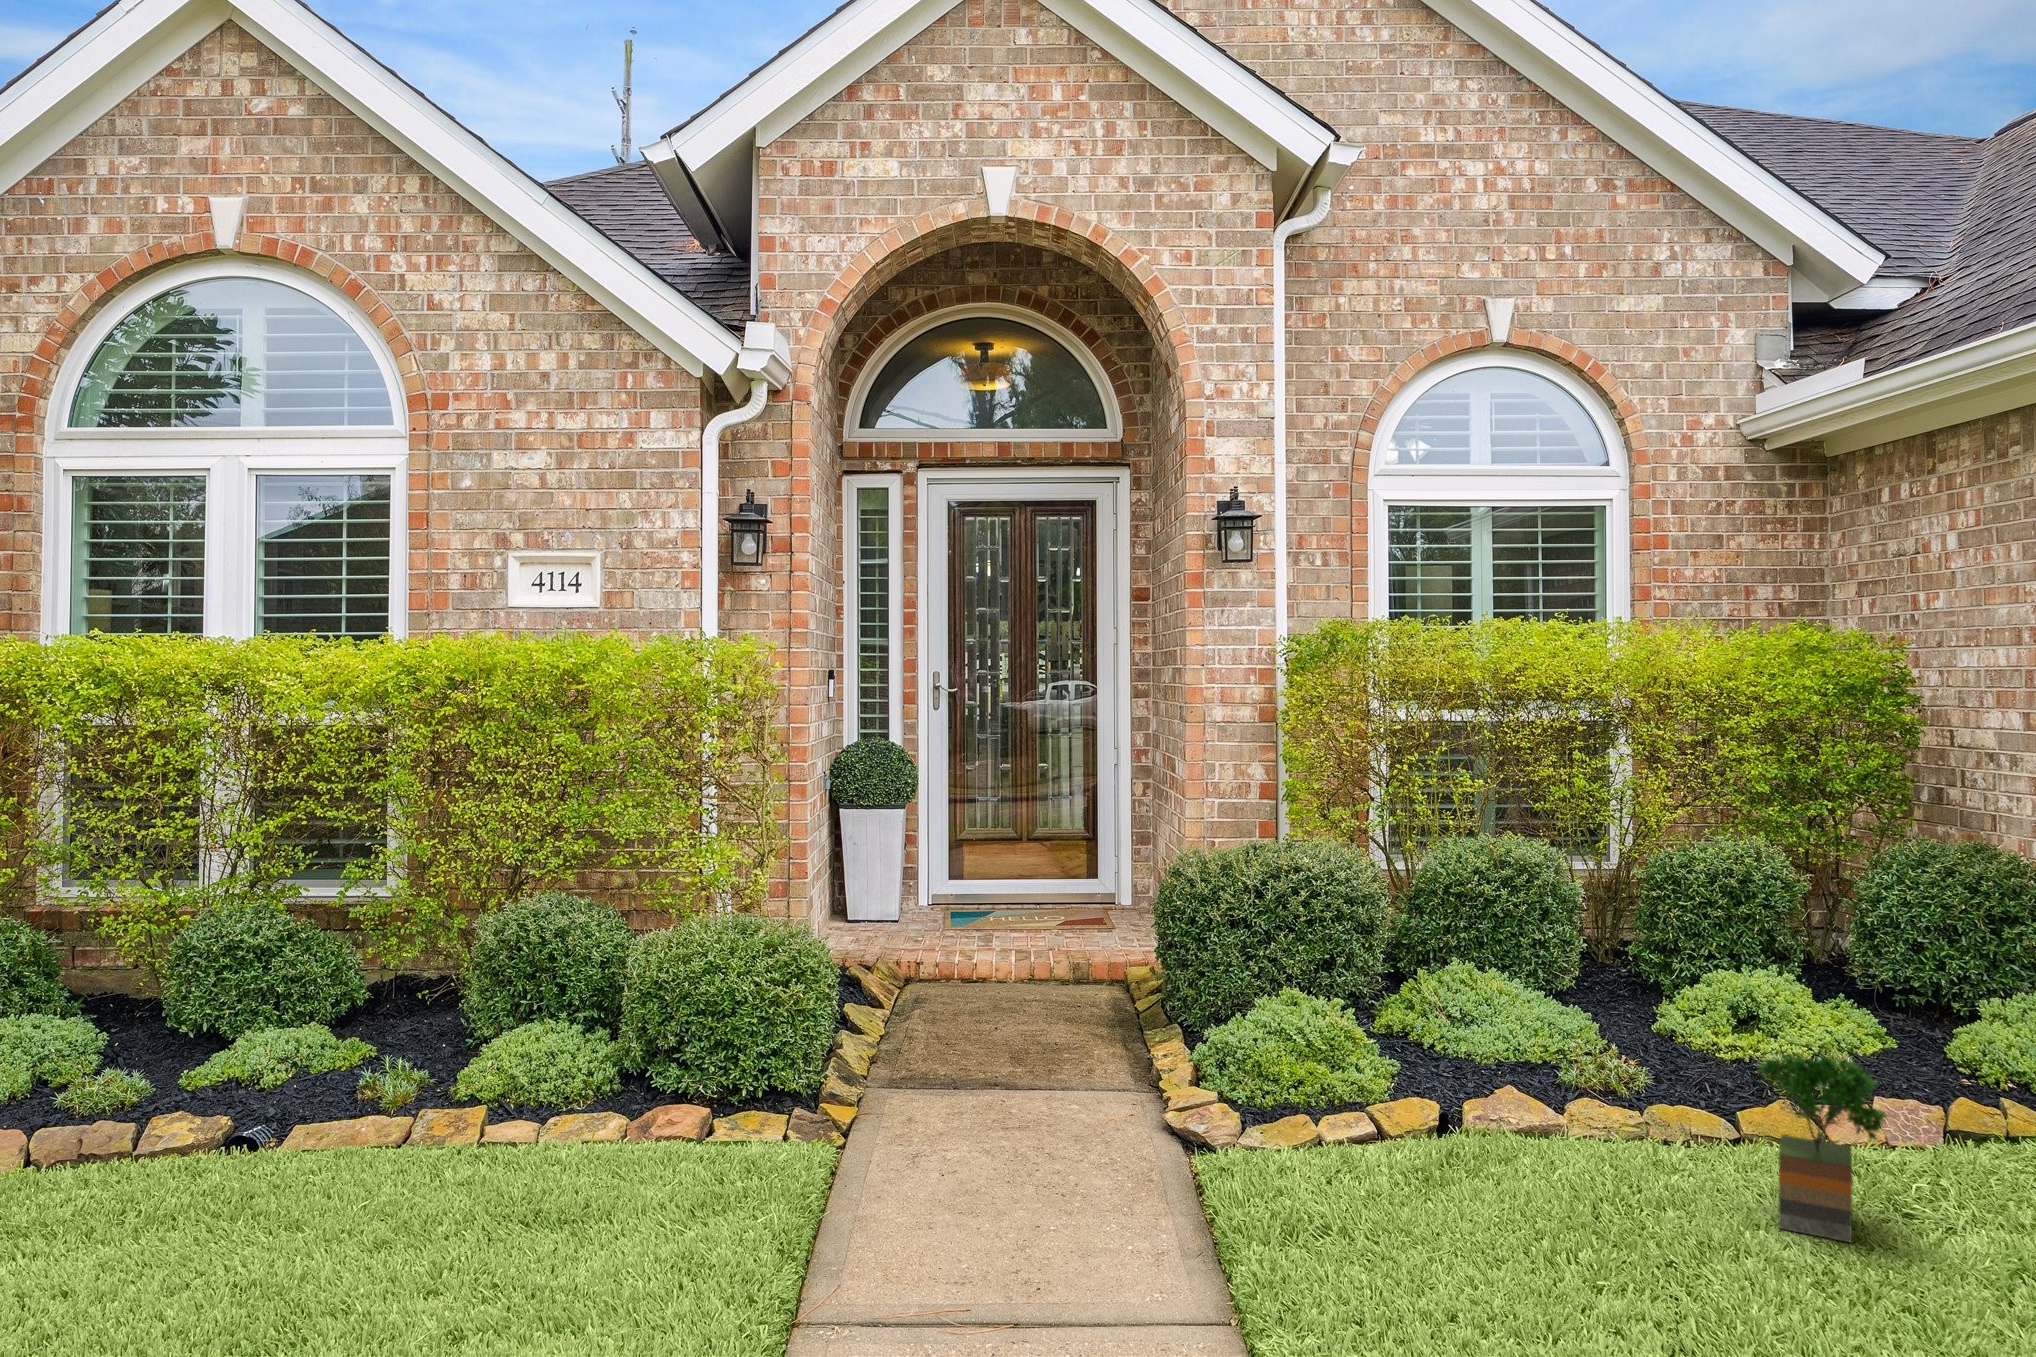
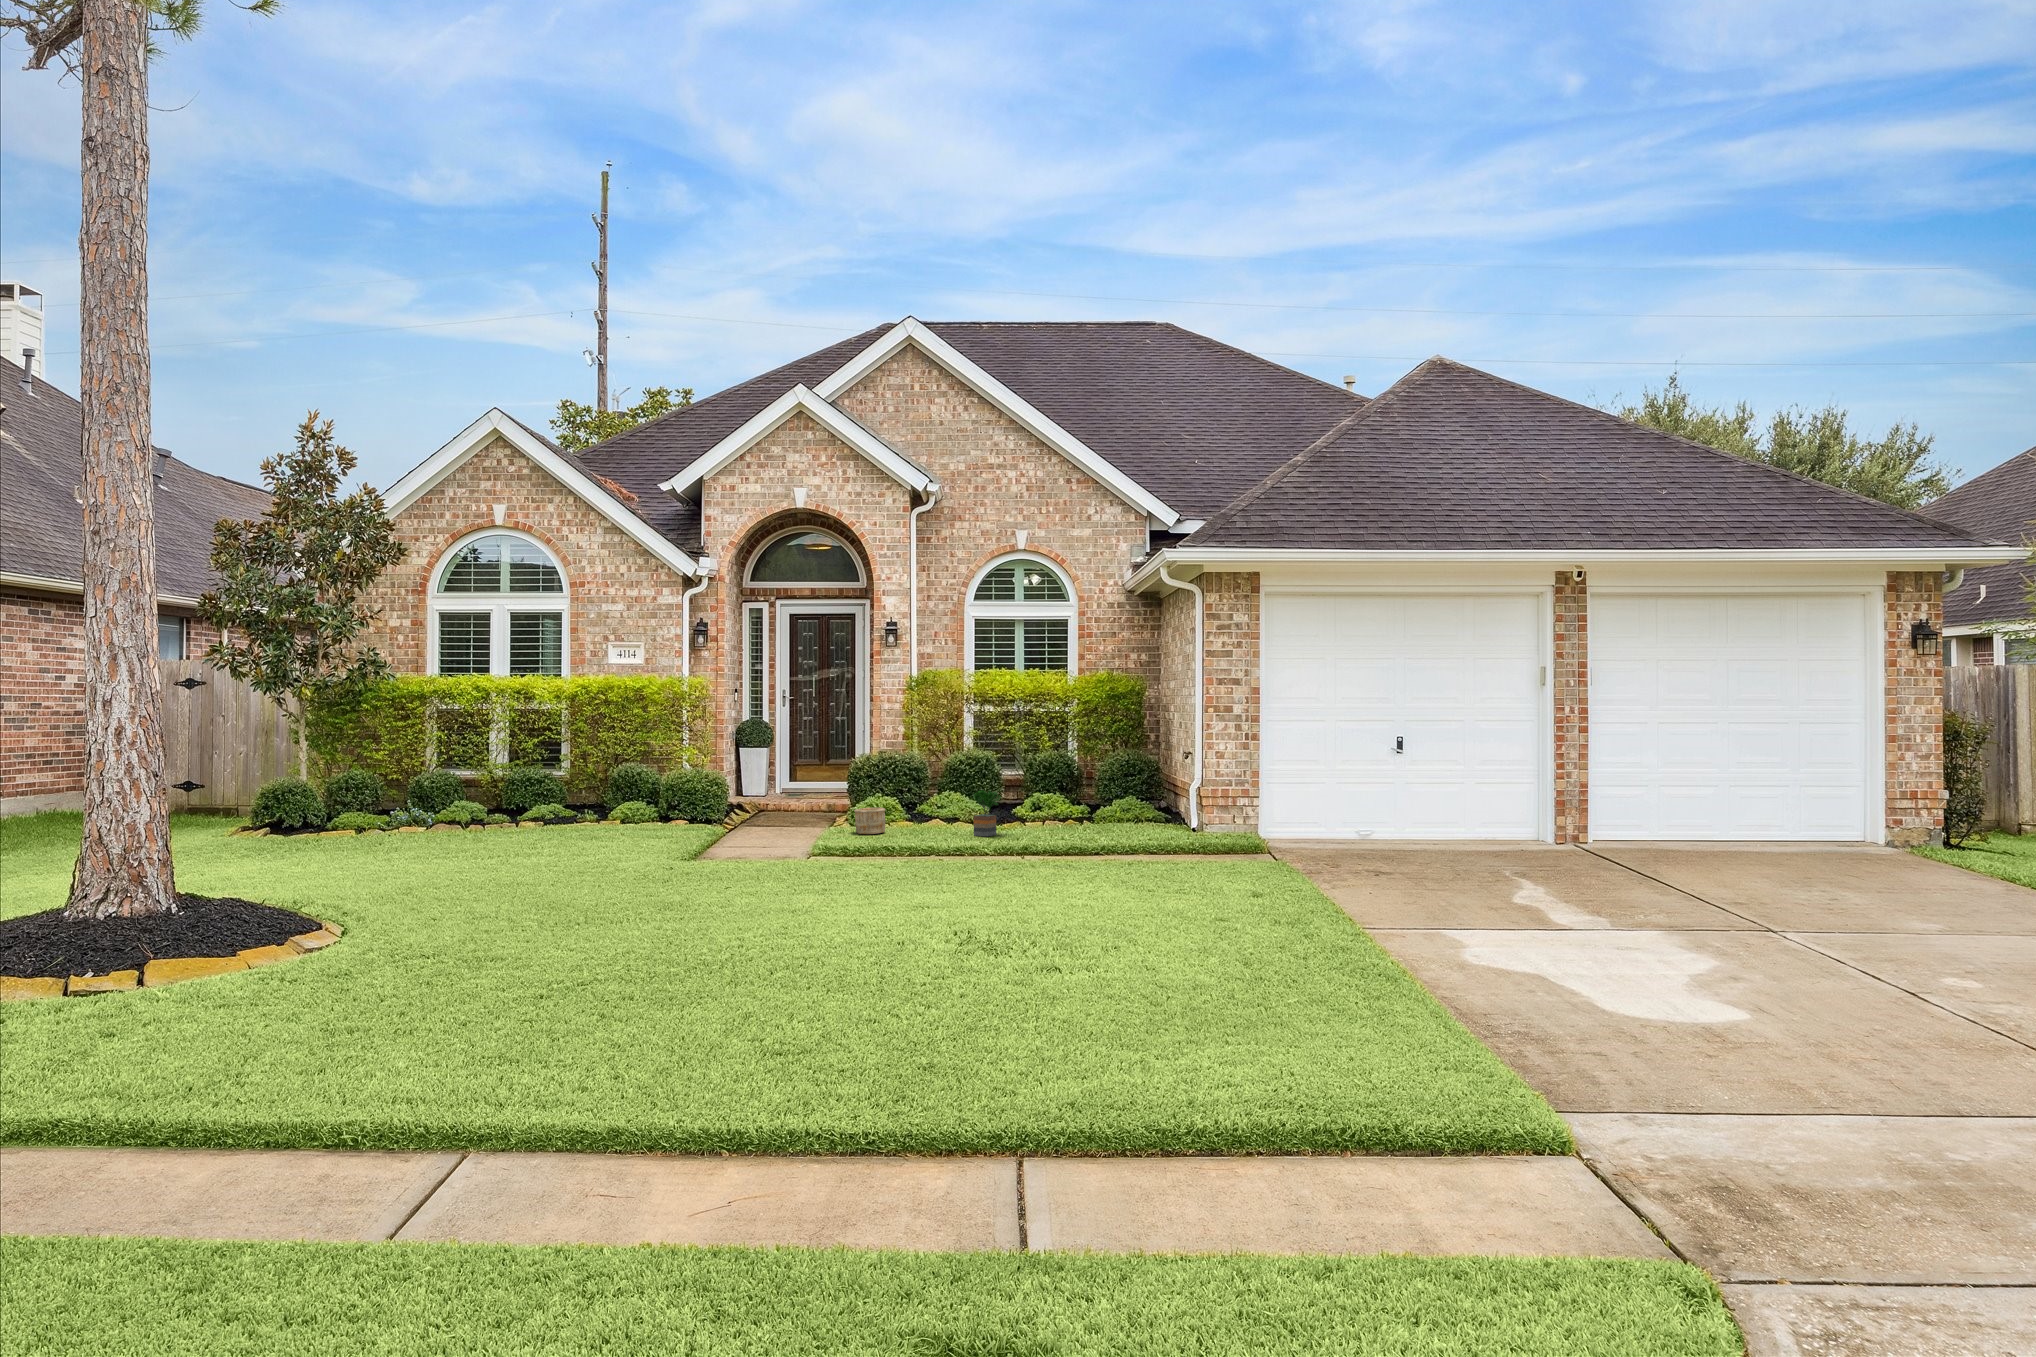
wooden bucket: none [1300,1088,1413,1208] -> present [854,807,885,834]

